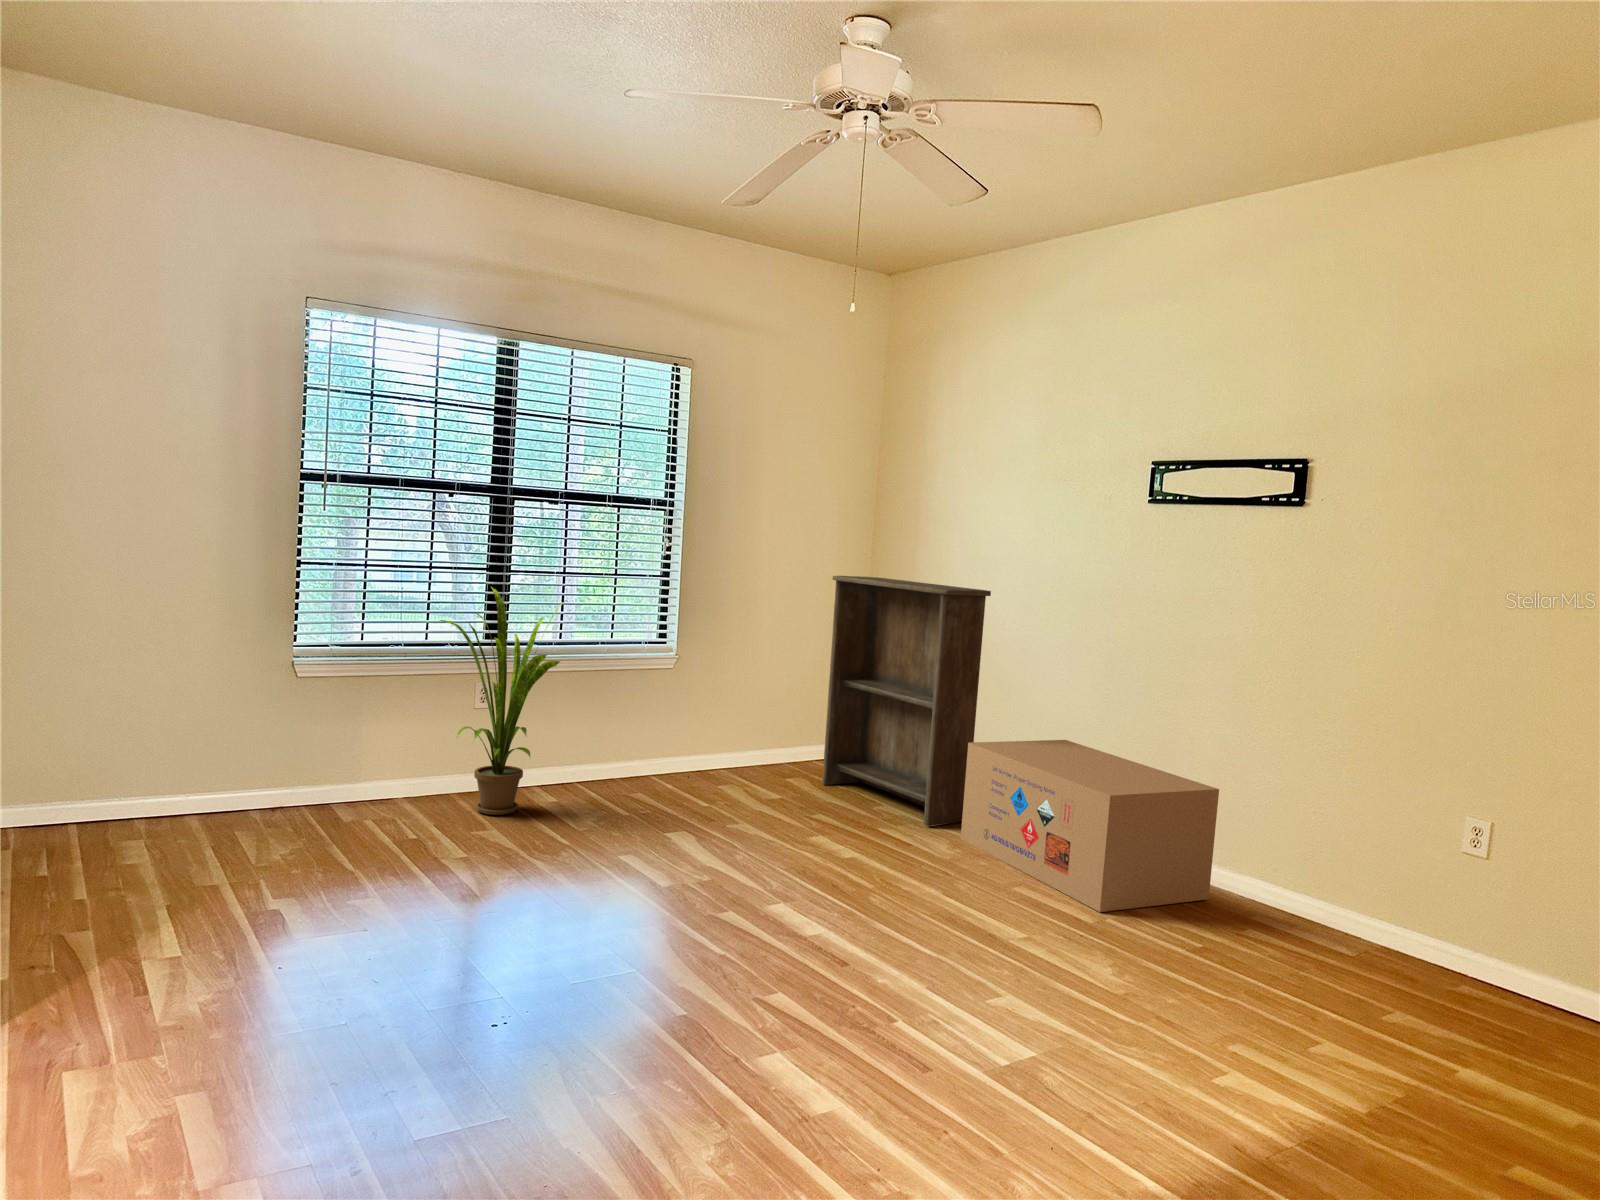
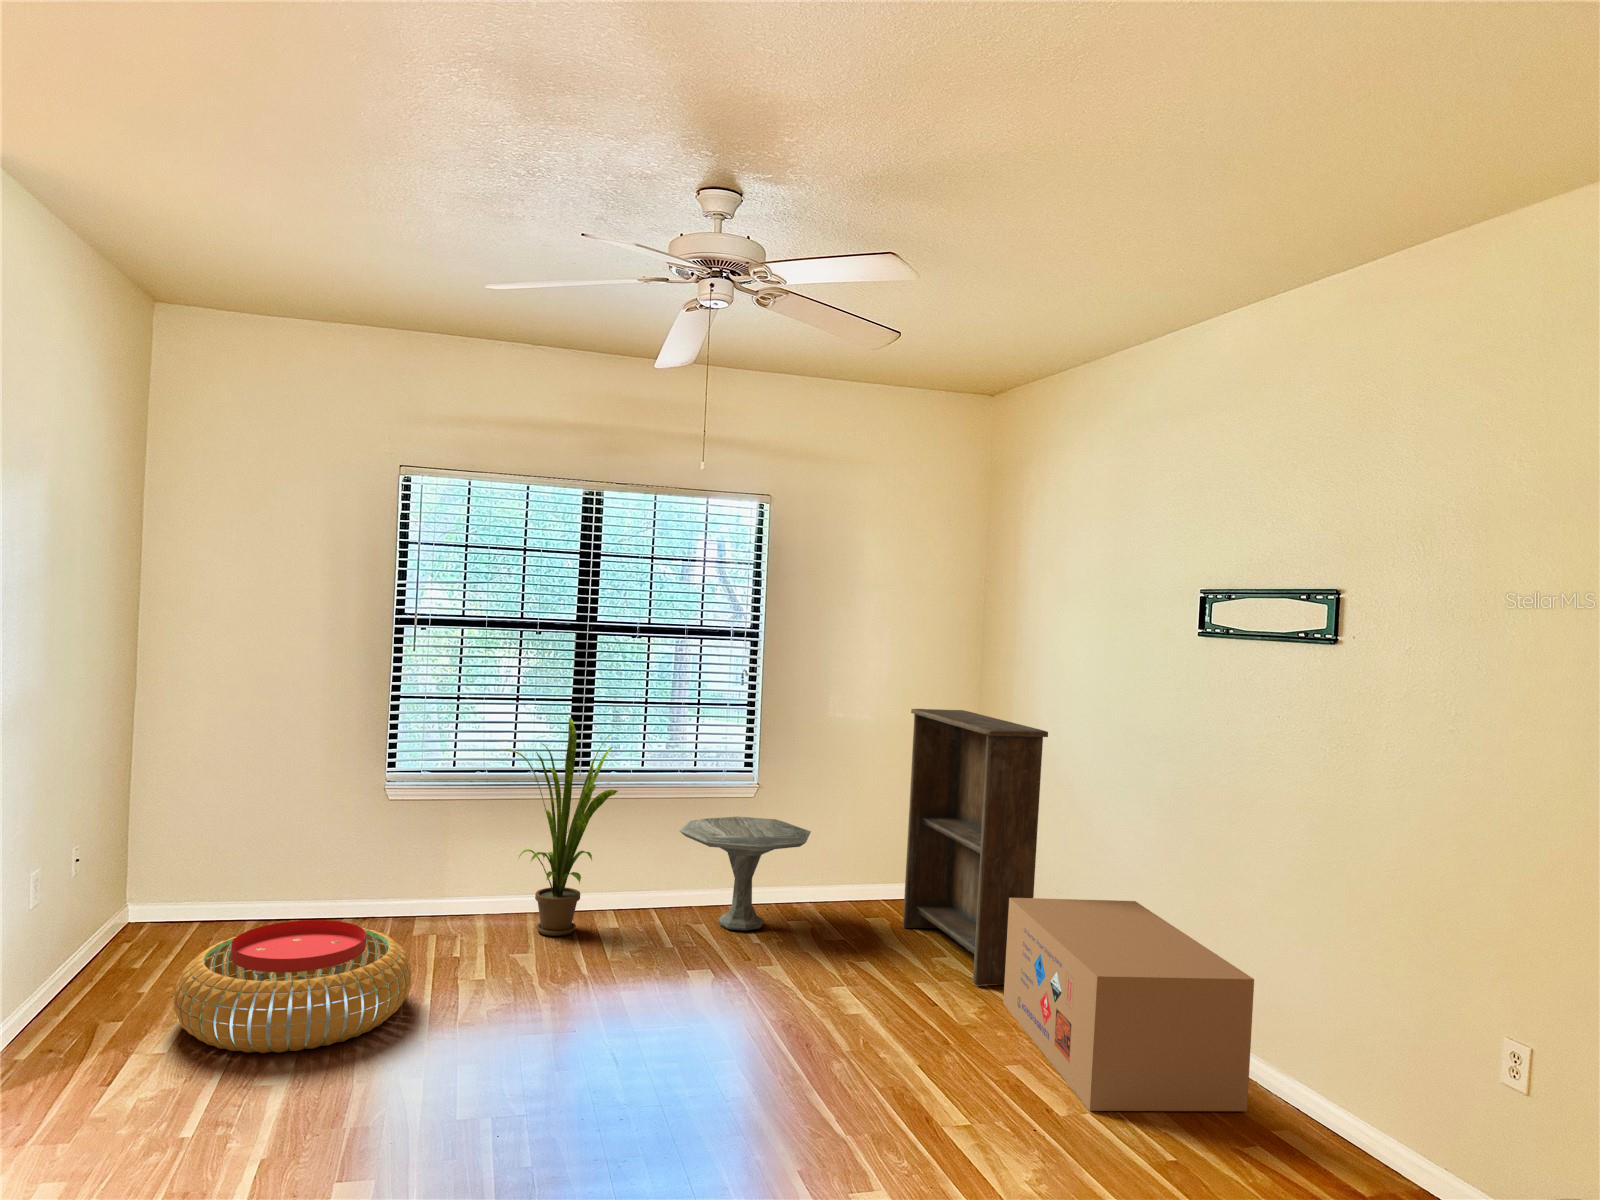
side table: none [616,687,749,797] -> present [680,817,811,931]
pouf: none [146,807,419,952] -> present [173,920,412,1053]

